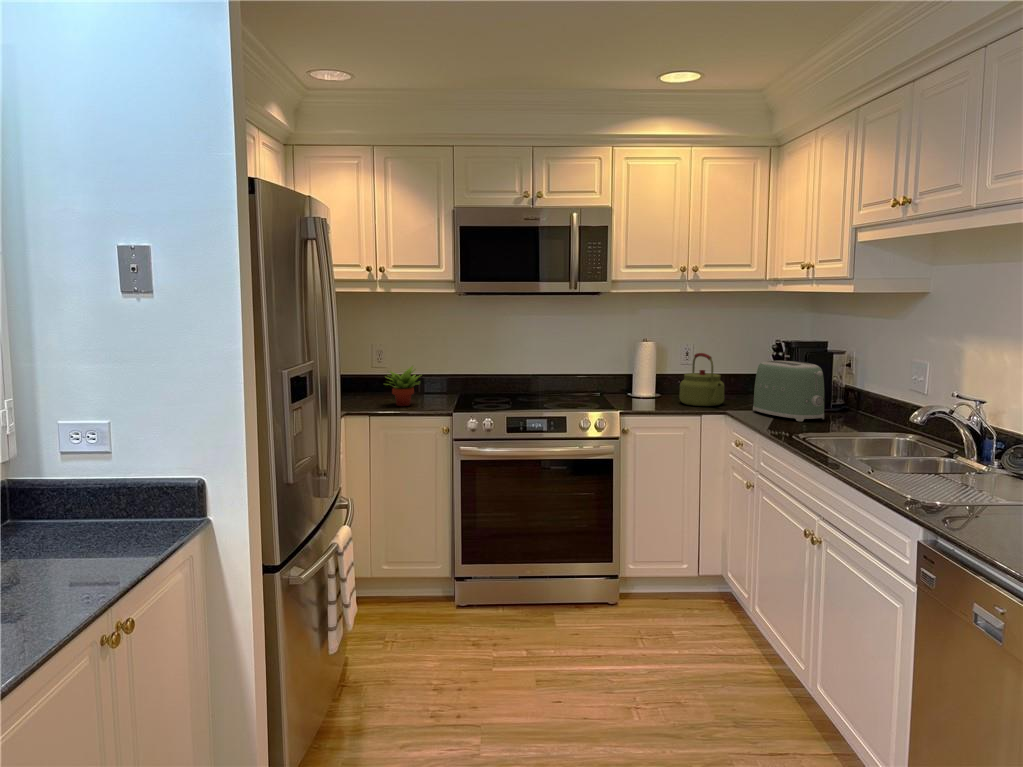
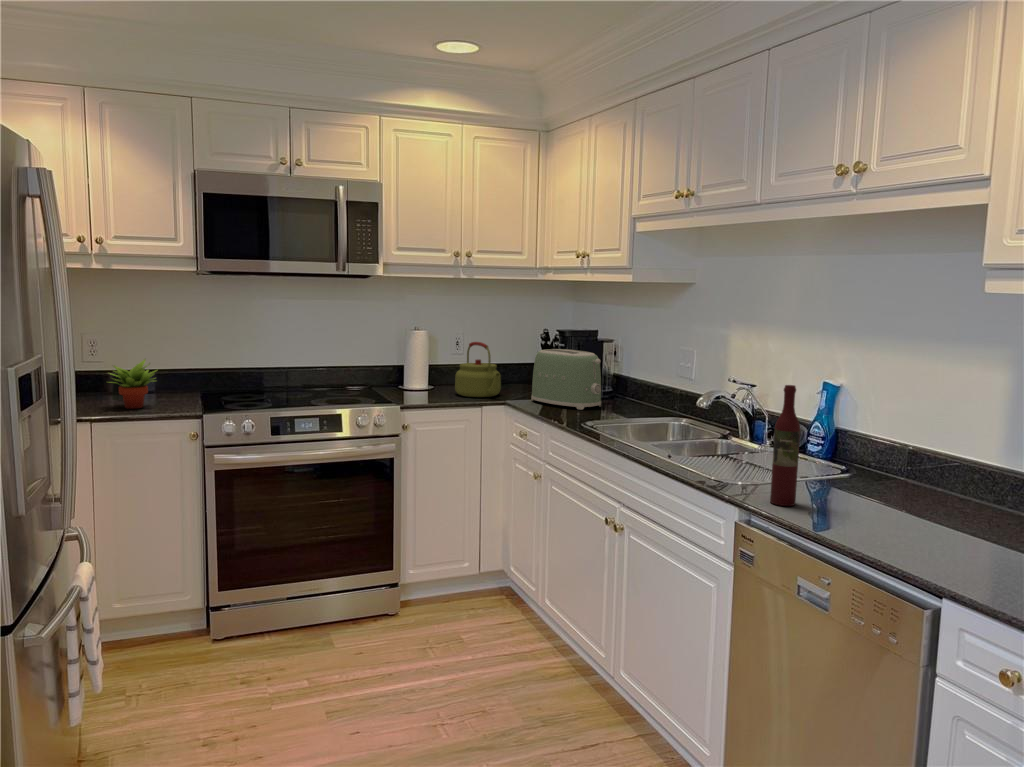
wine bottle: none [961,401,996,530] -> present [770,385,800,506]

